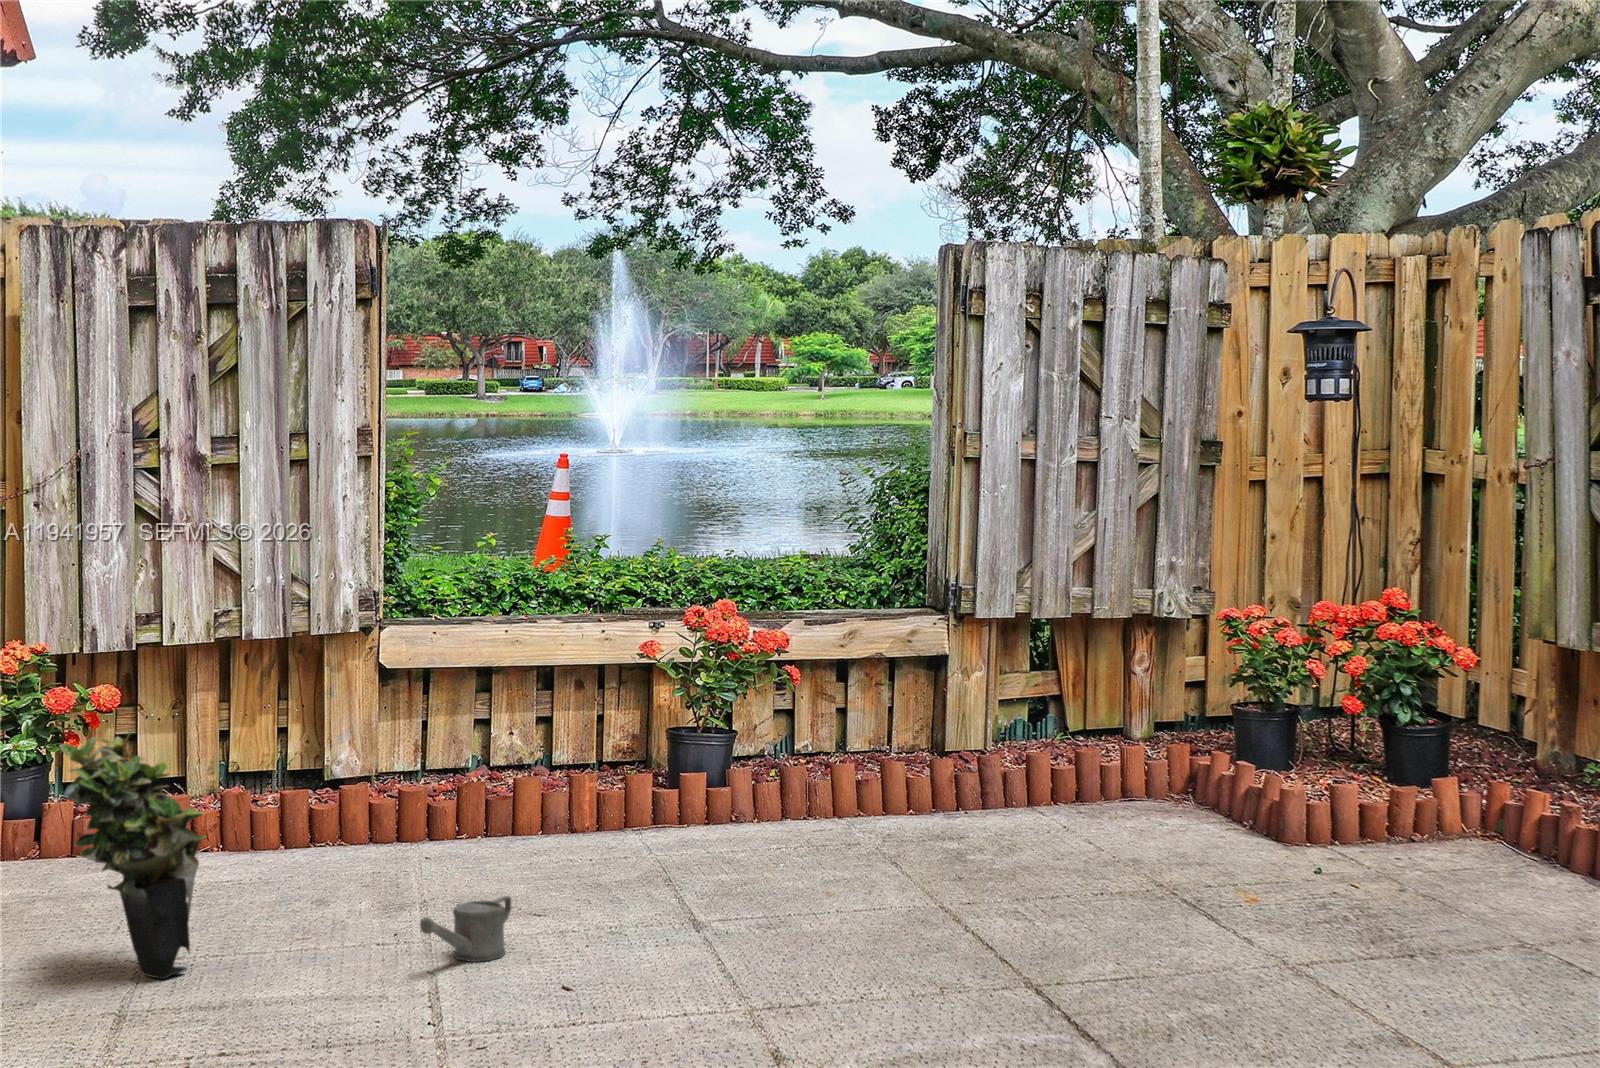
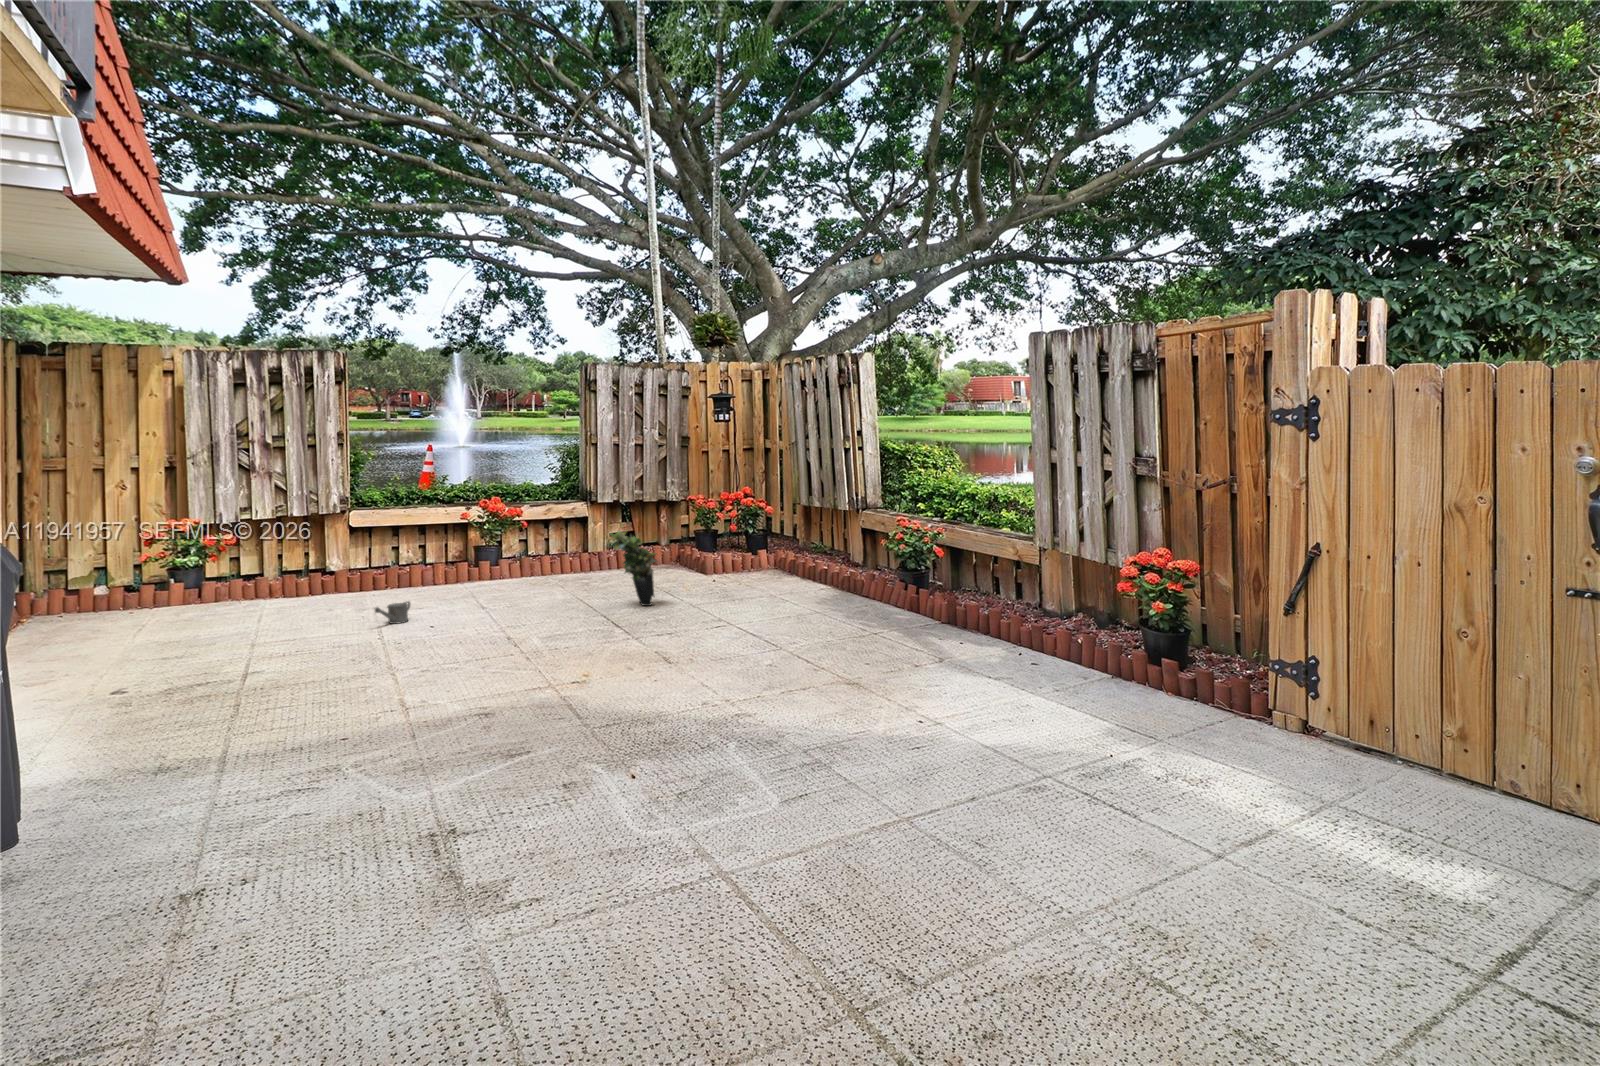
potted plant: present [60,733,206,979] -> present [610,531,657,606]

